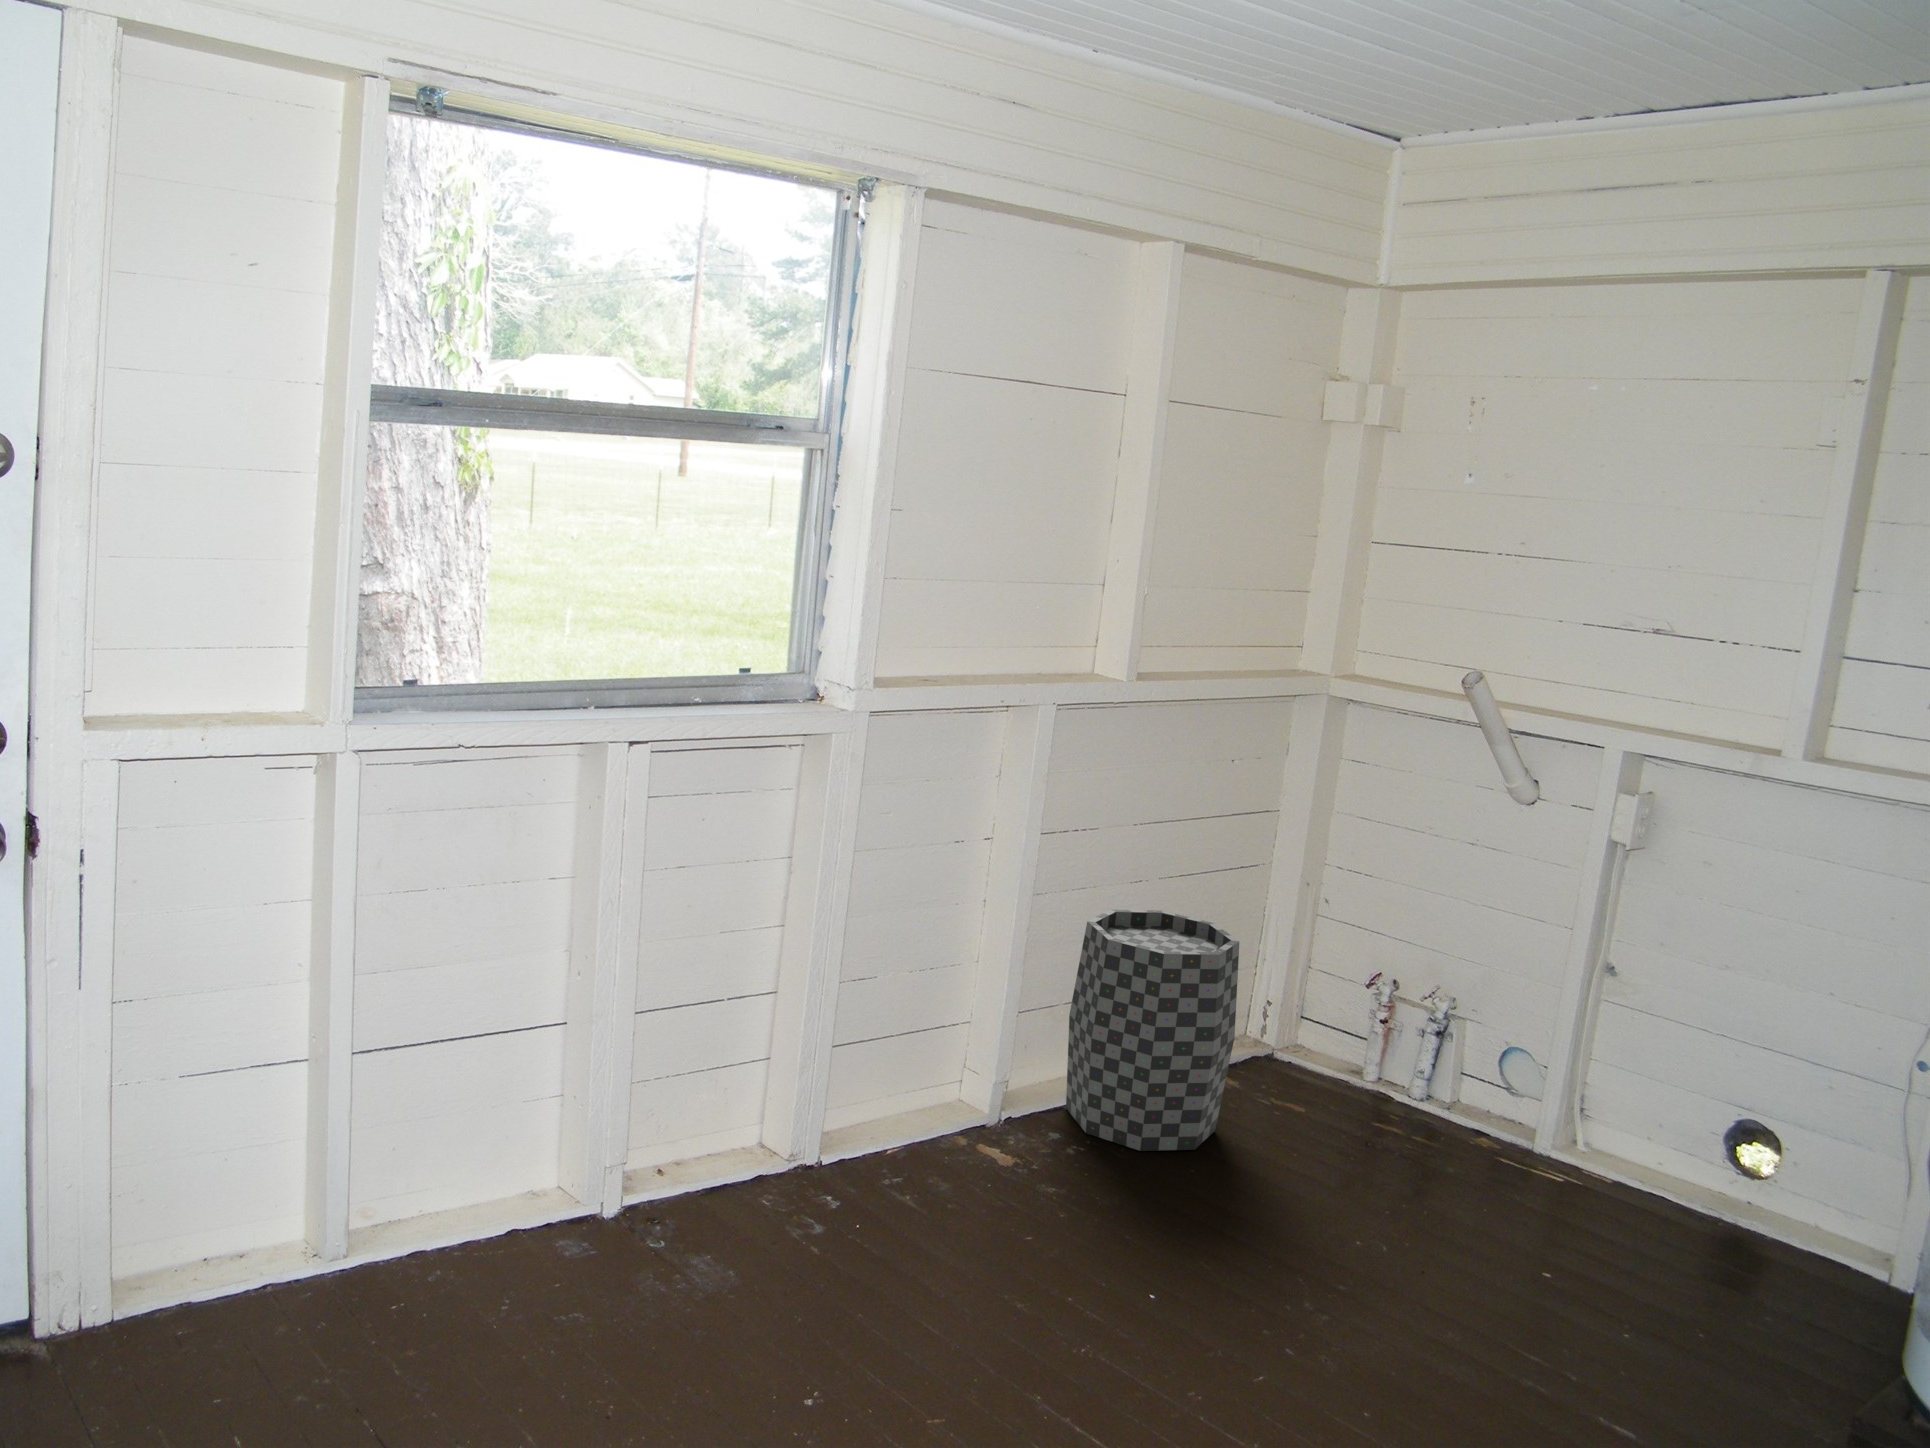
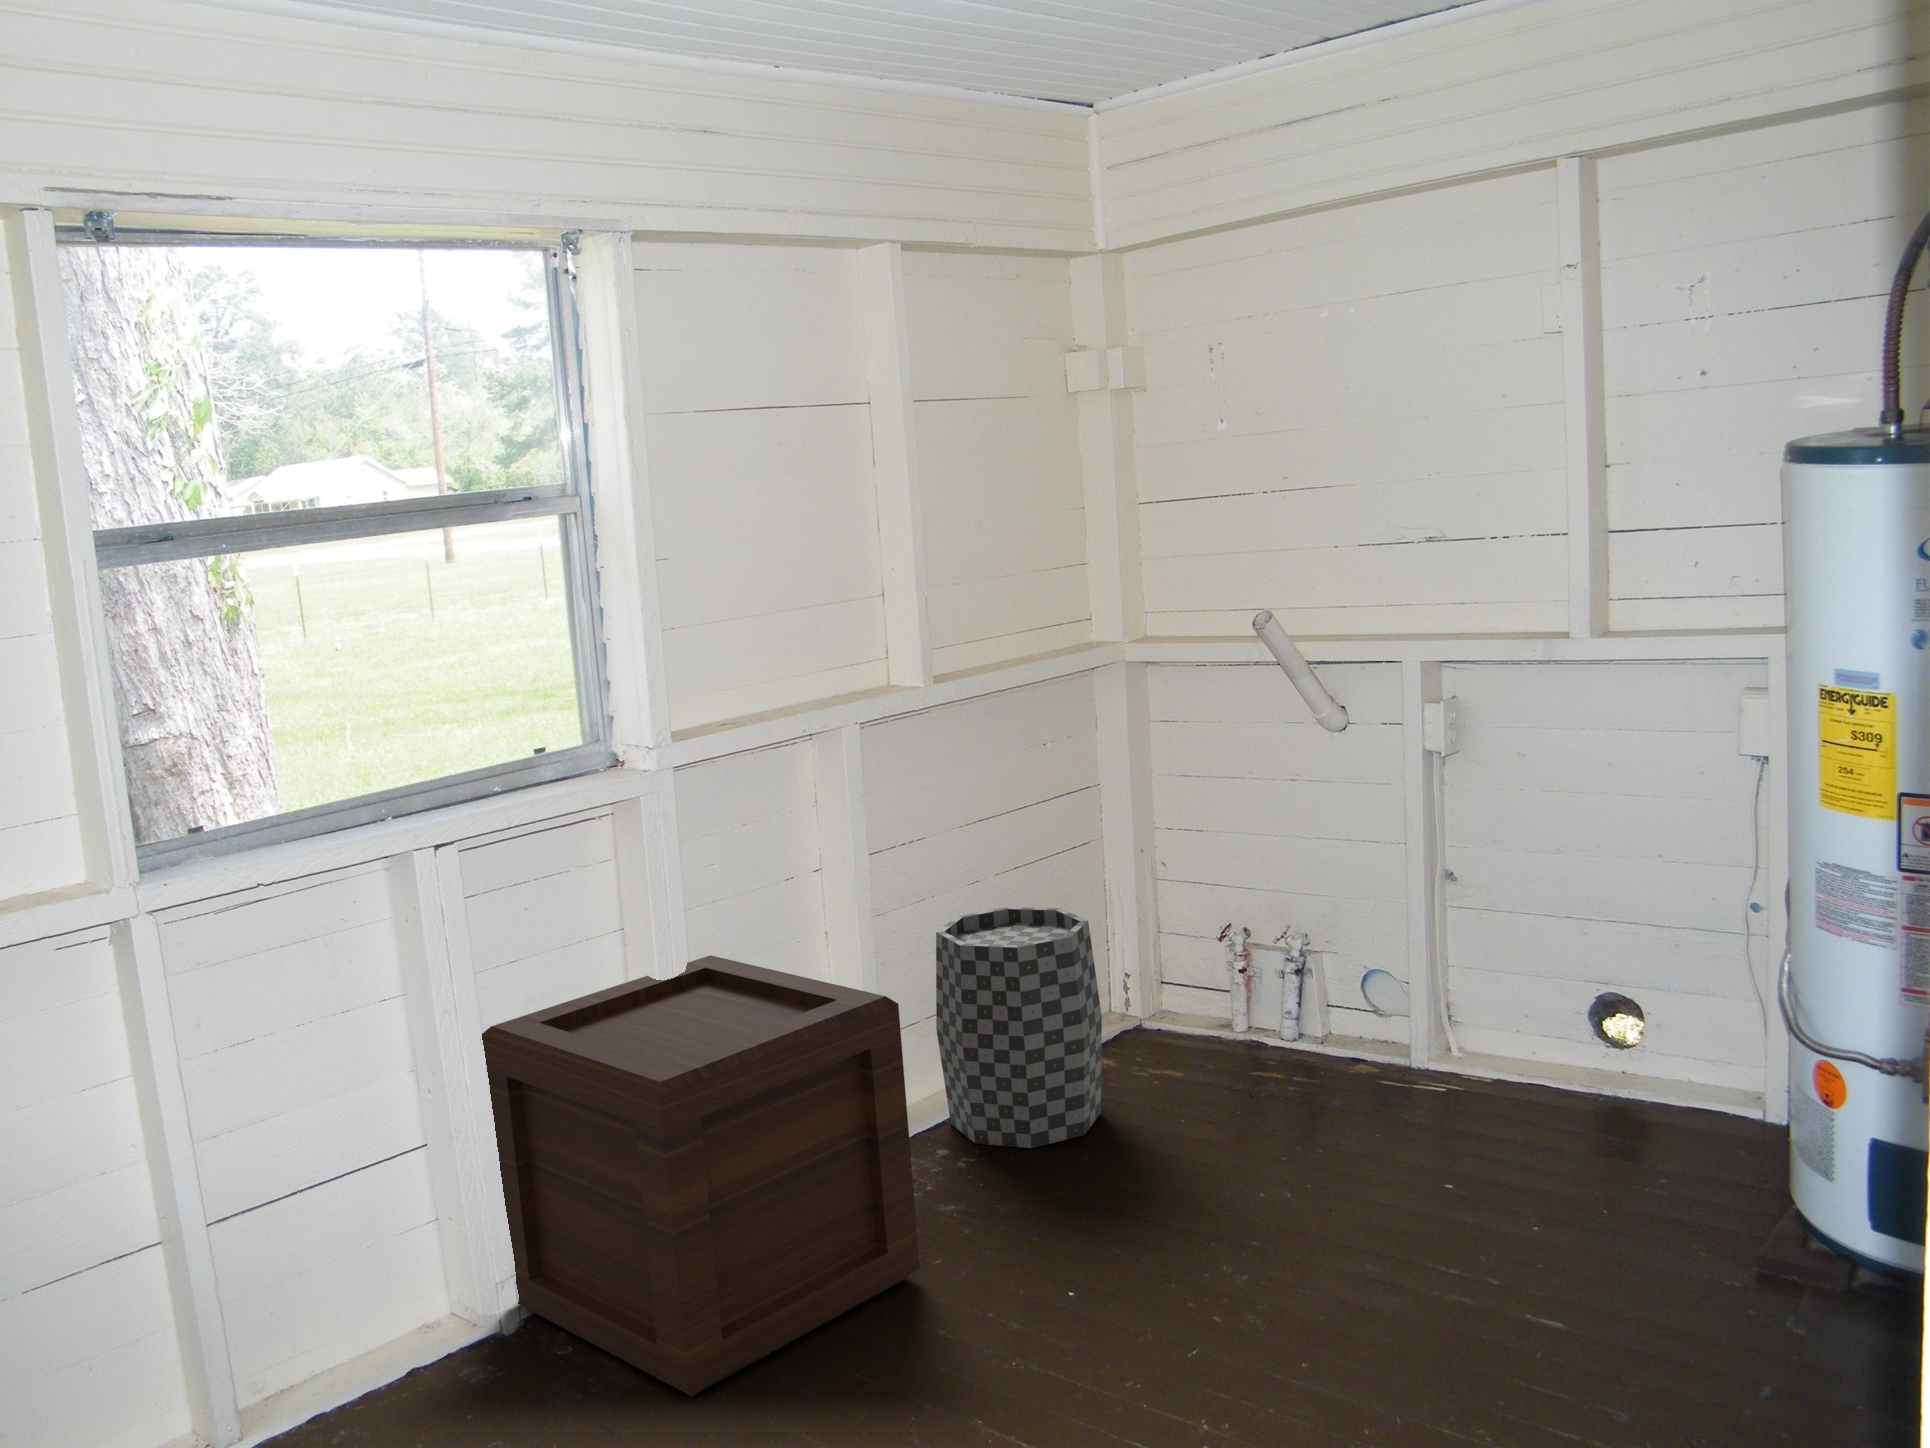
wooden crate: none [614,900,1036,1326] -> present [482,955,920,1396]

